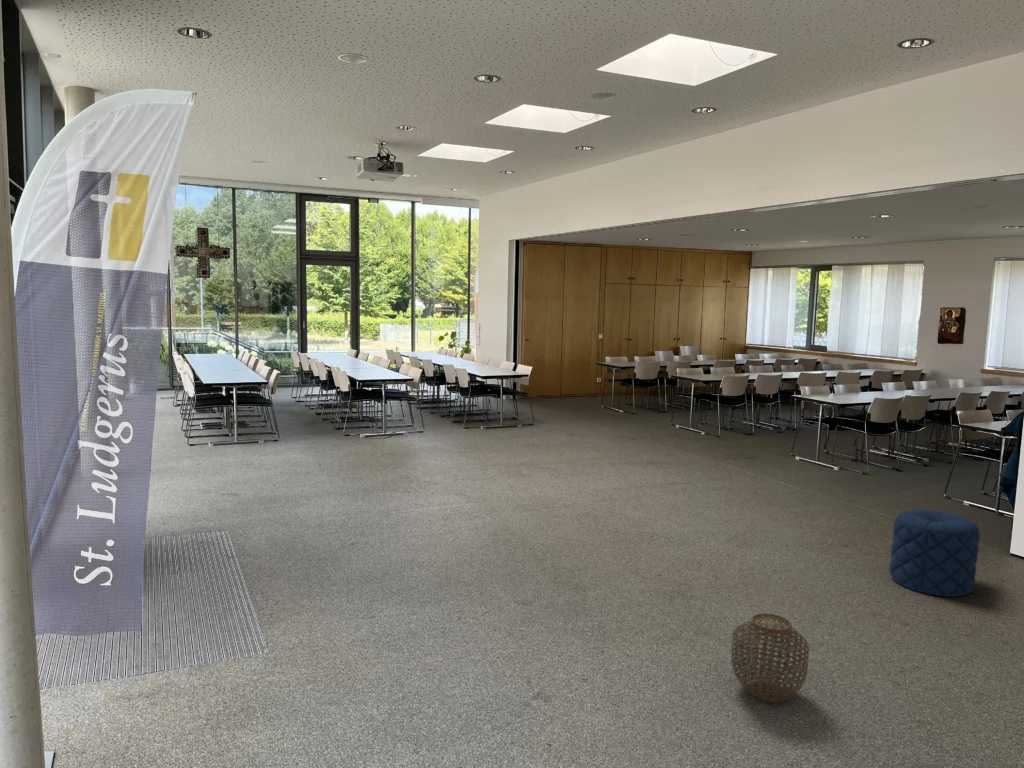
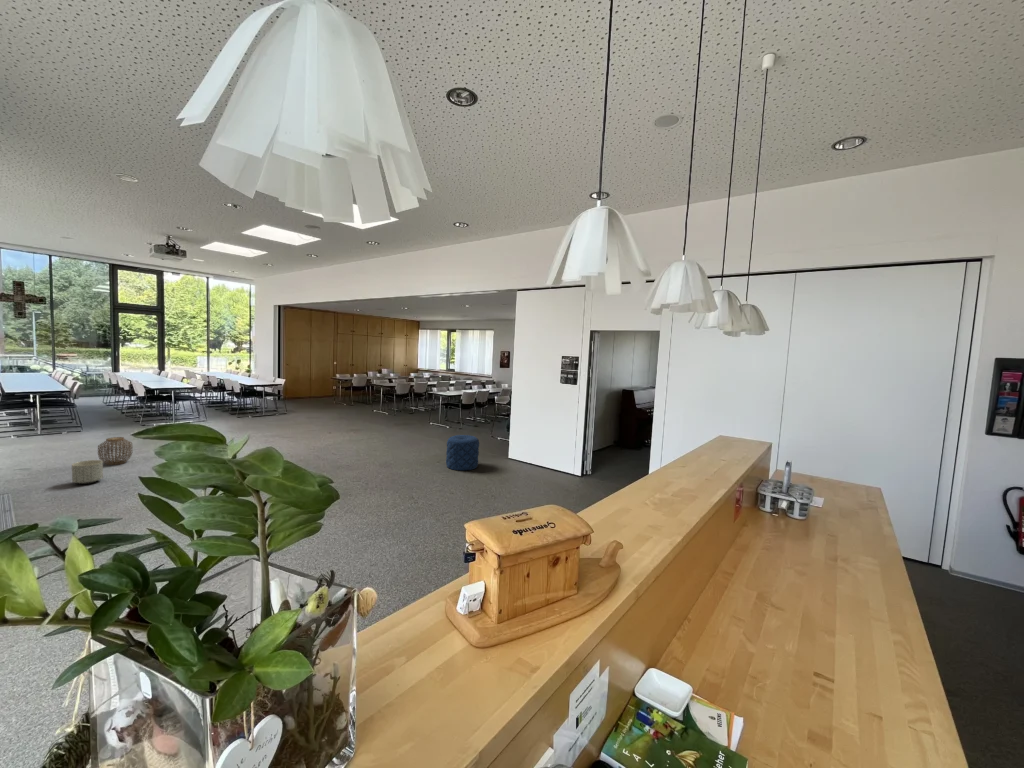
planter: none [279,497,313,534] -> present [72,460,103,484]
woven basket: present [731,613,809,703] -> present [98,437,132,465]

